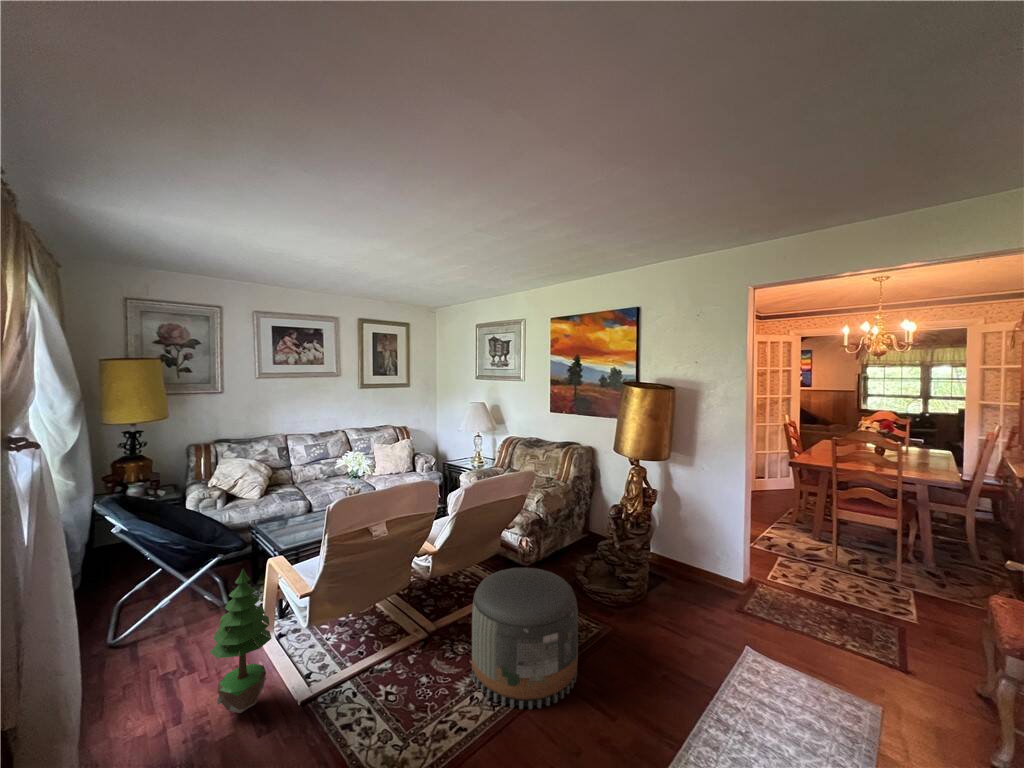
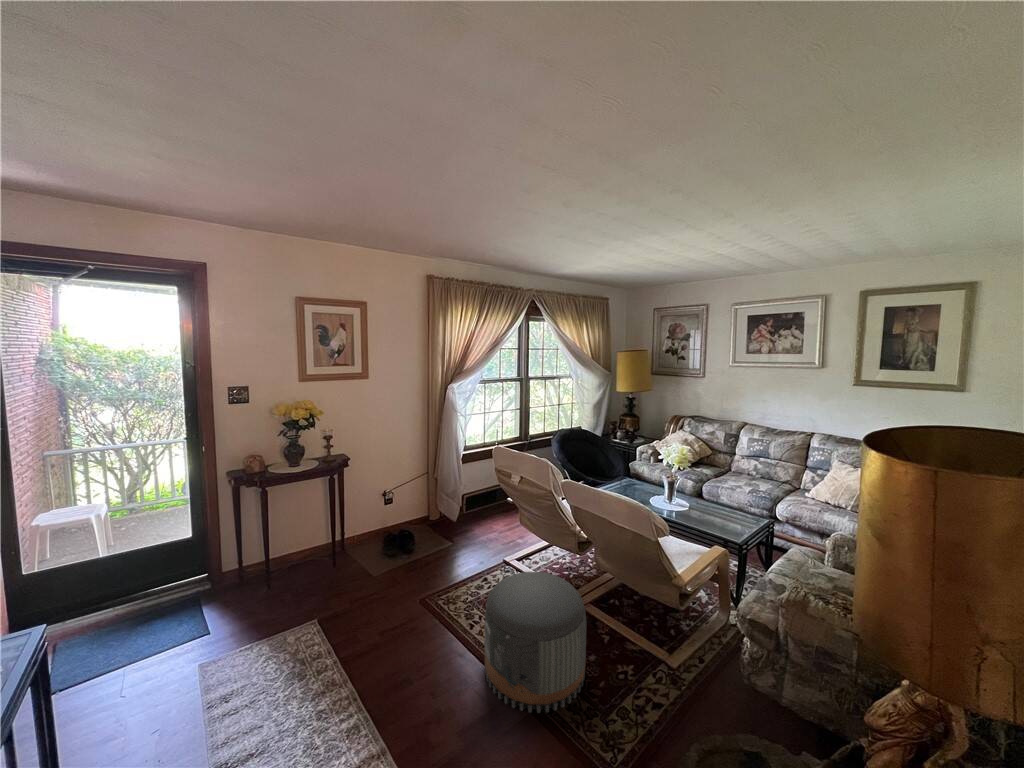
potted tree: present [210,569,271,713] -> none [490,475,517,548]

